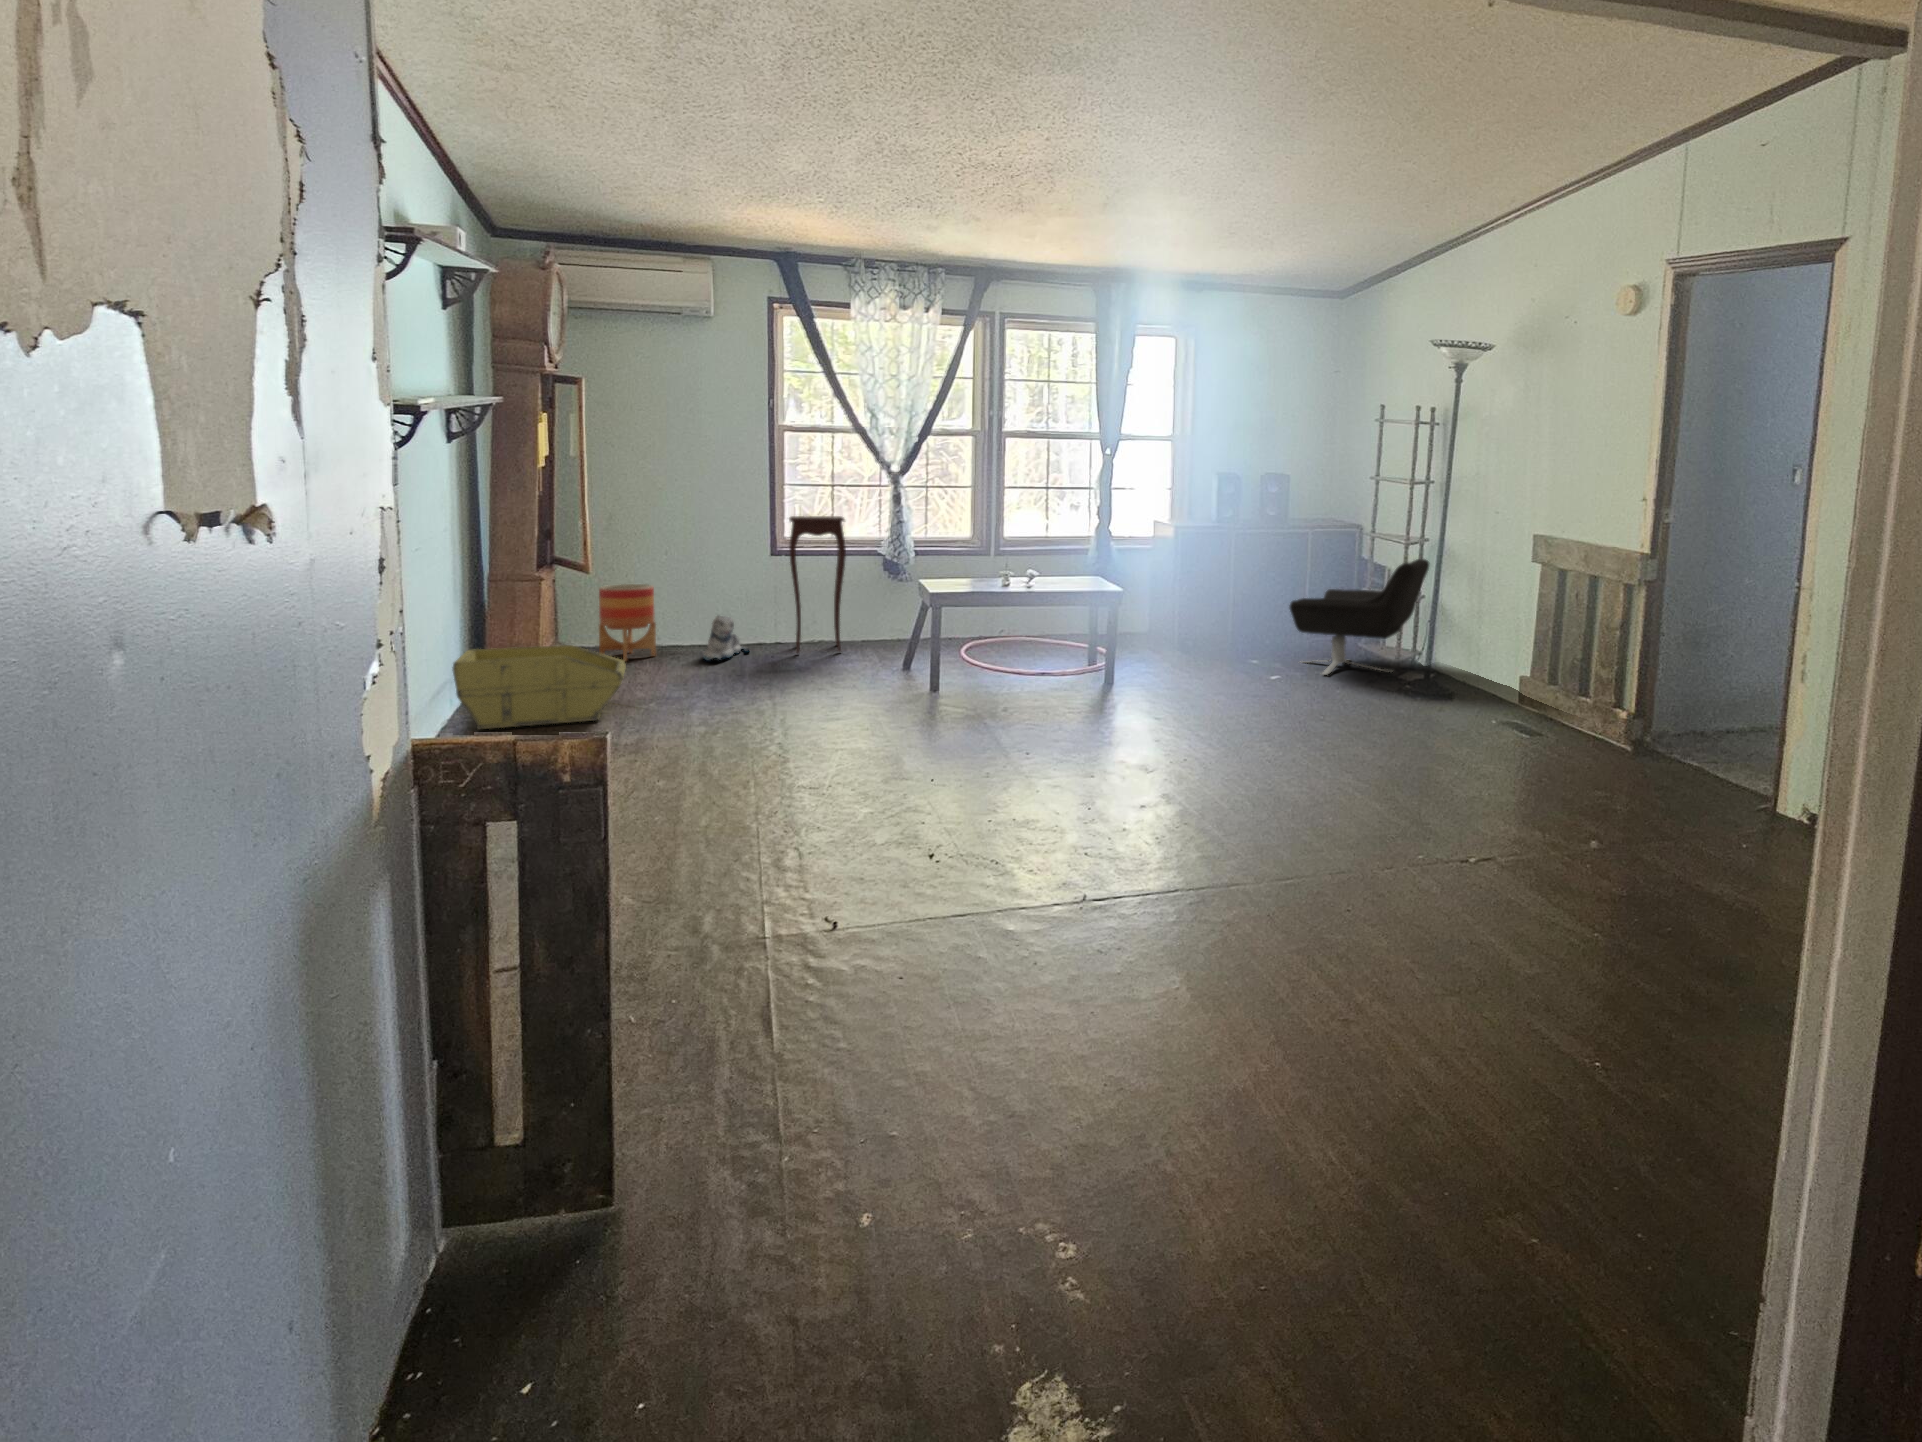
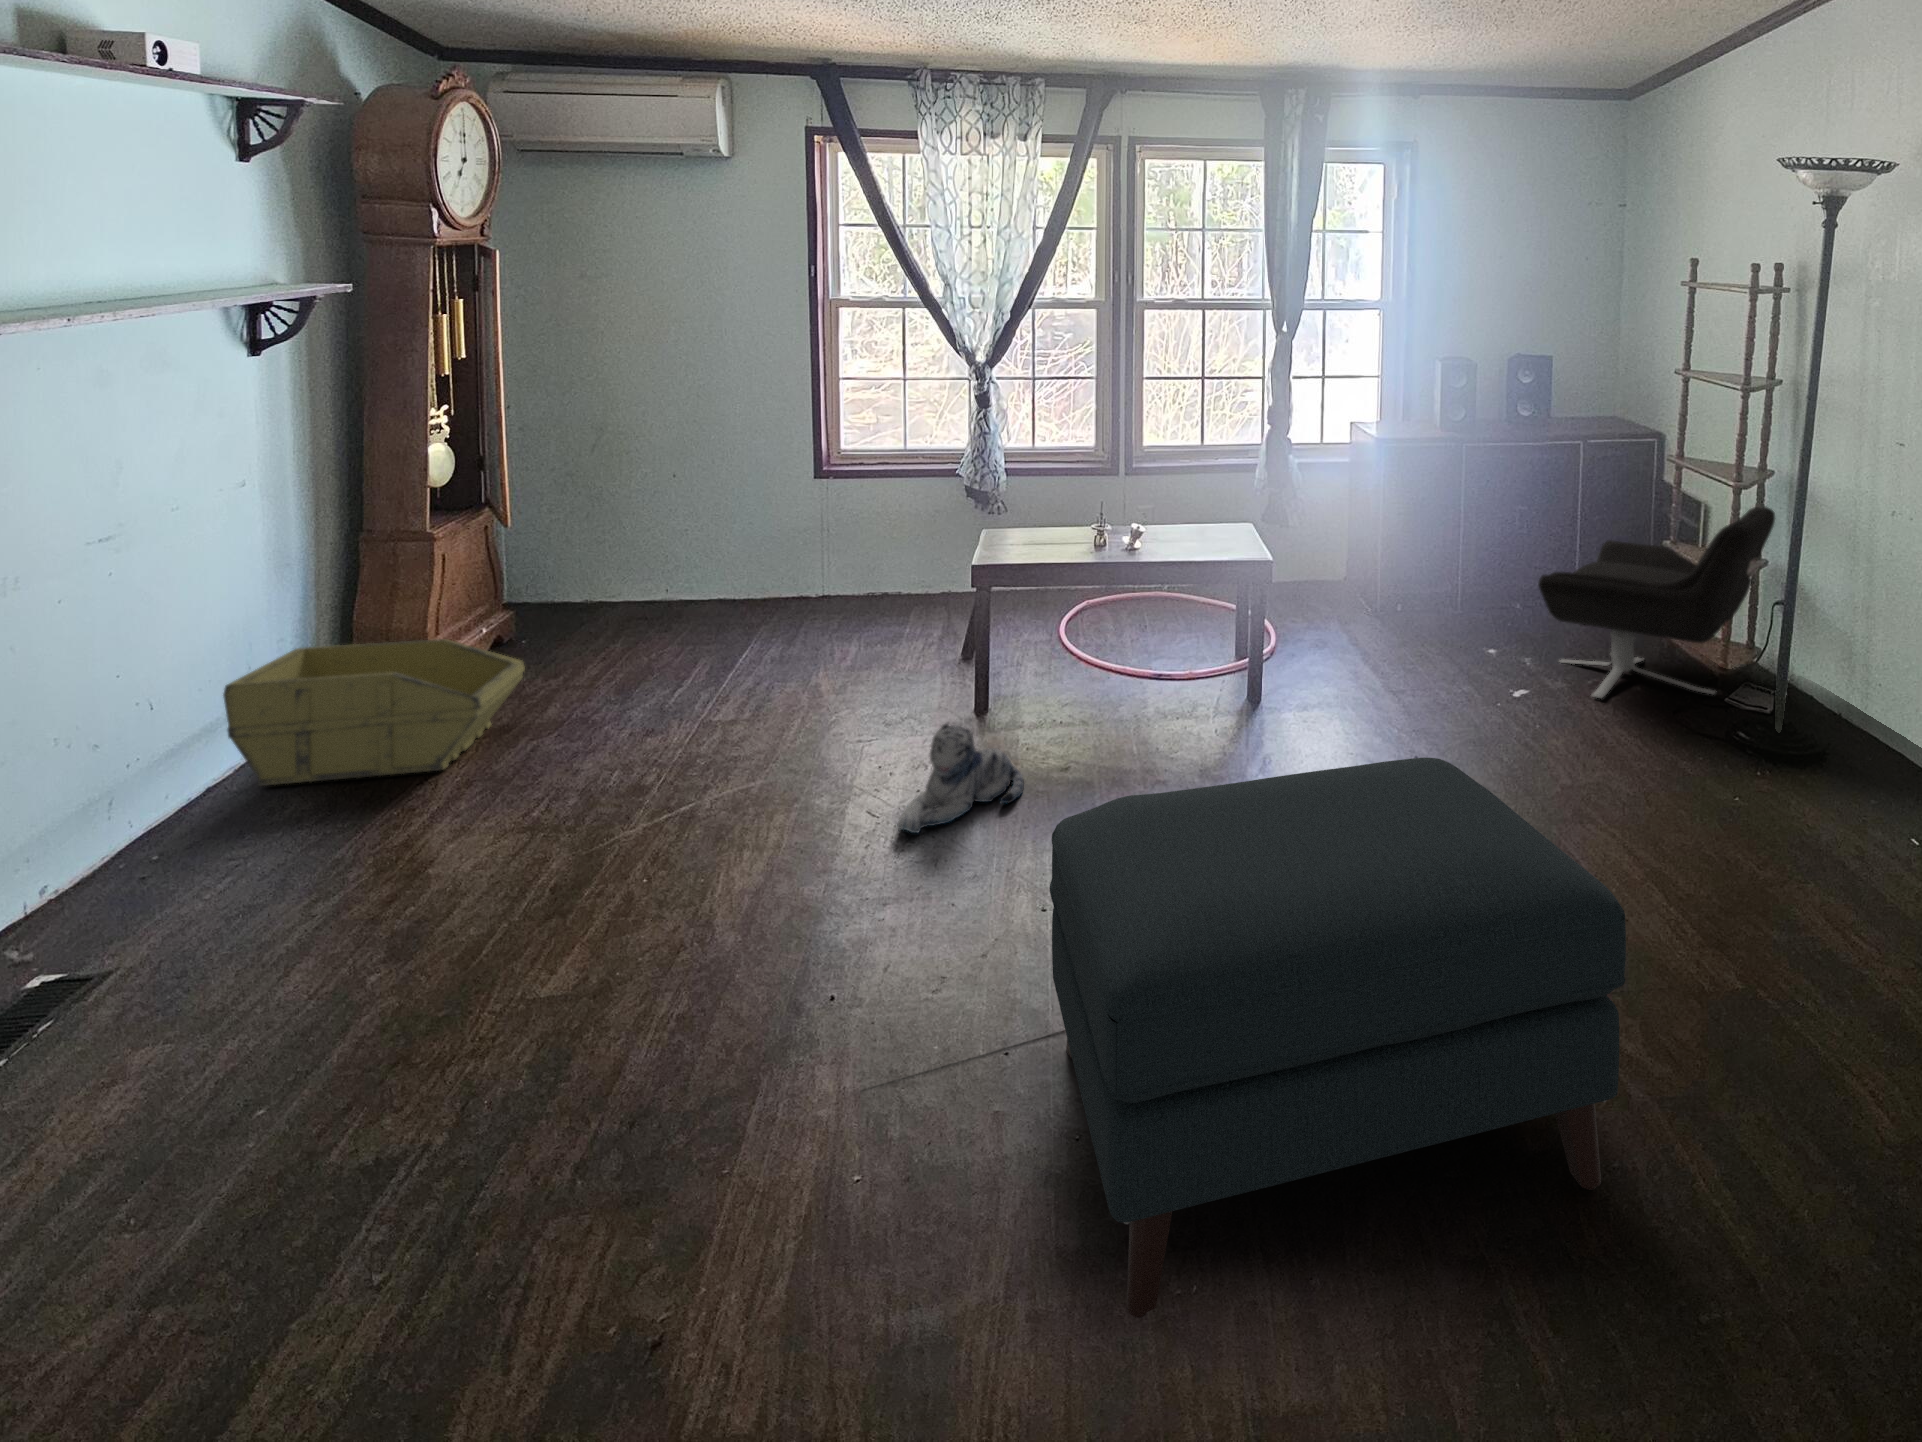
side table: present [789,516,846,654] -> none [823,421,911,618]
planter: present [599,584,656,661] -> none [575,516,651,628]
plush toy: present [703,616,749,661] -> present [897,724,1024,833]
ottoman: none [1069,648,1353,838] -> present [1050,757,1626,1318]

